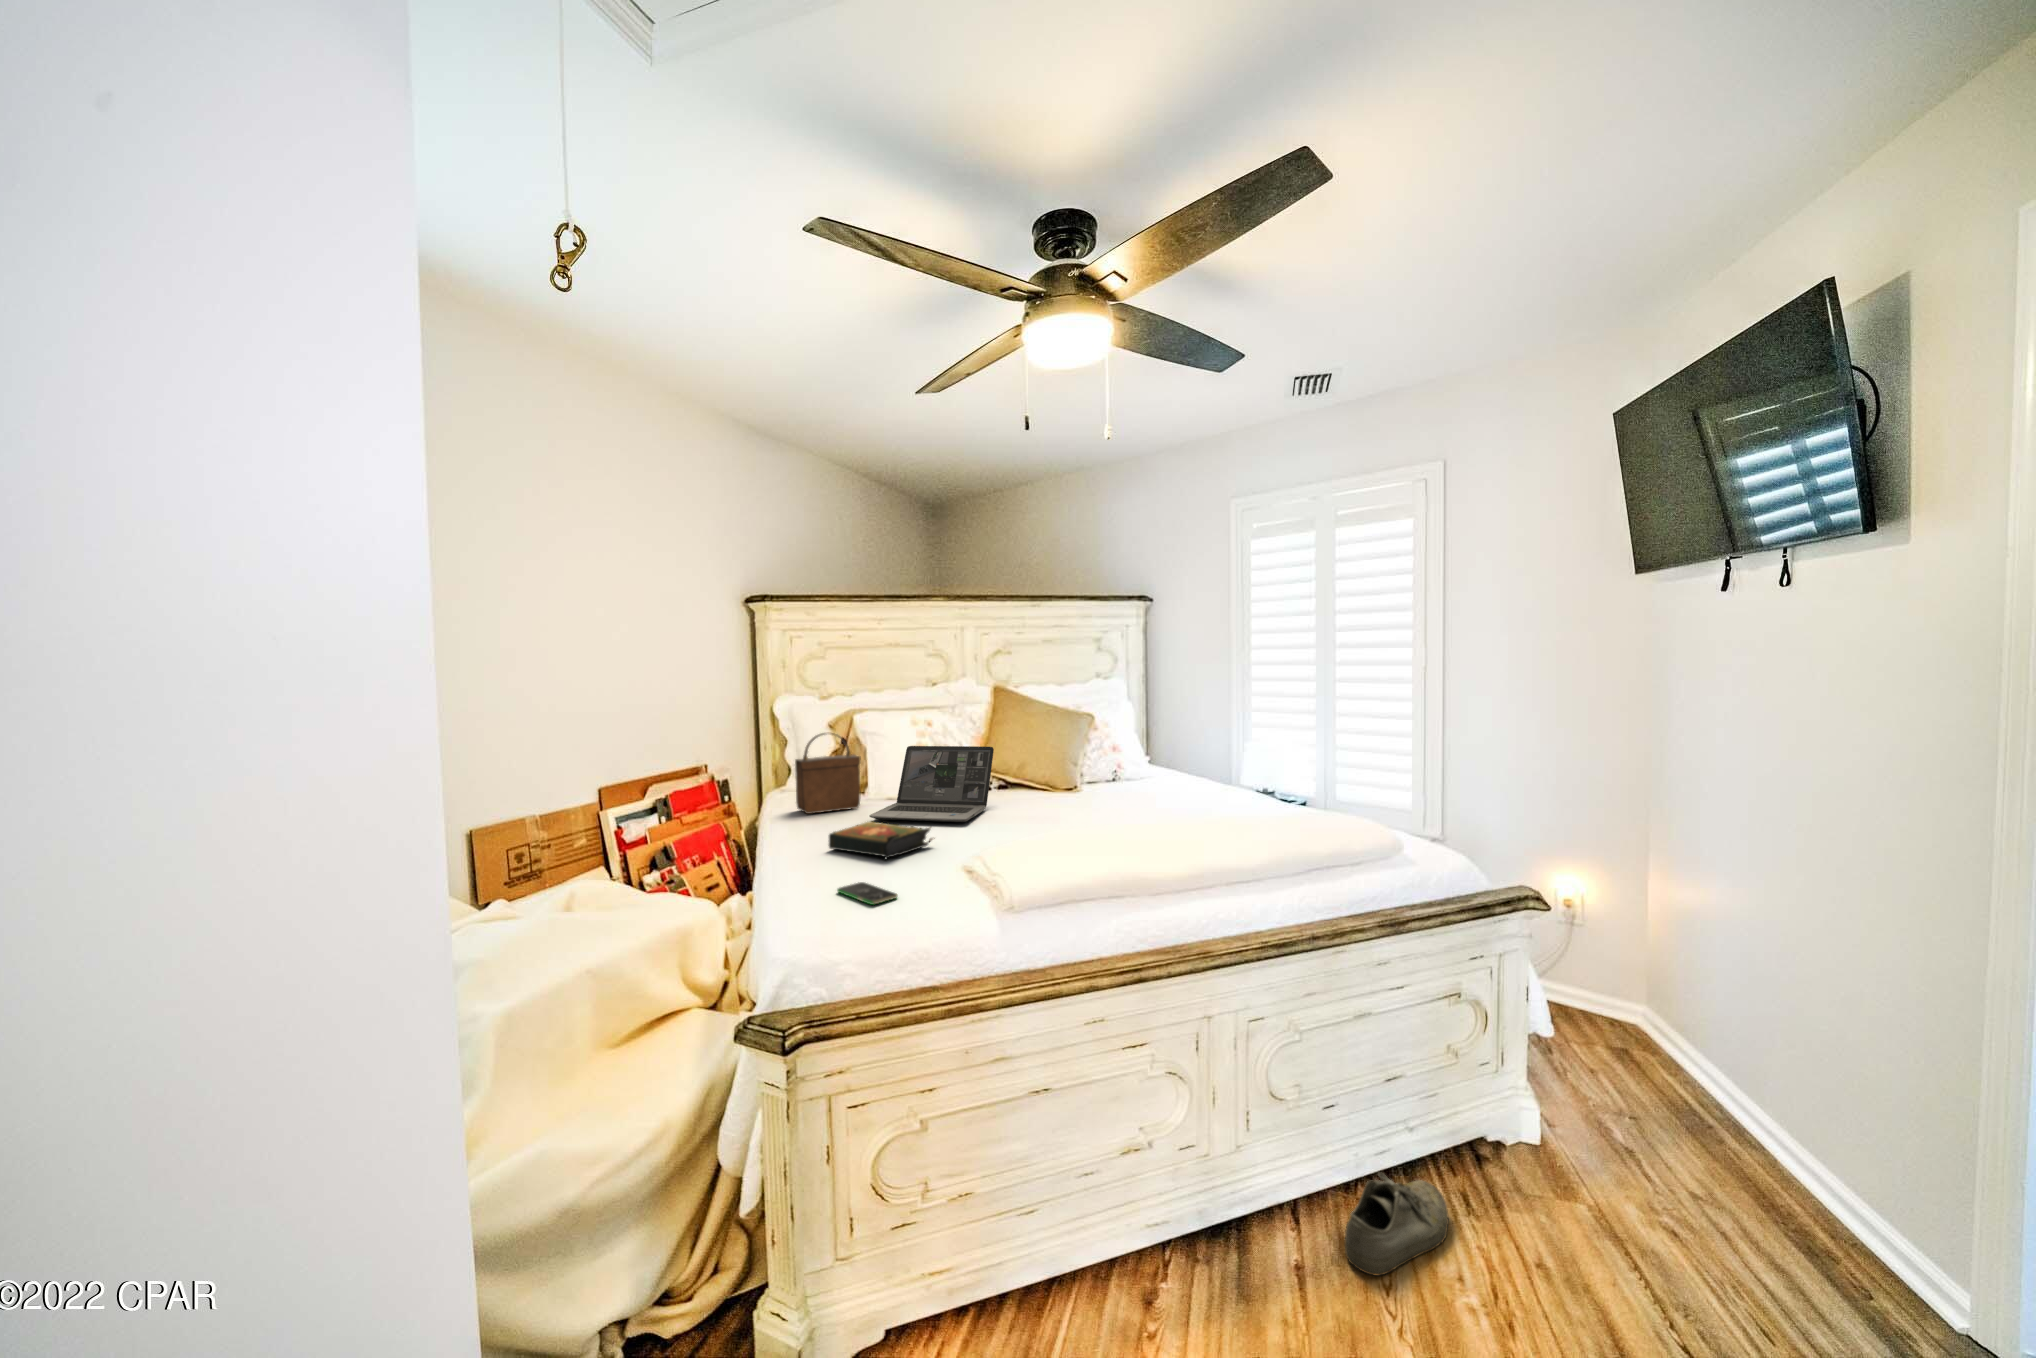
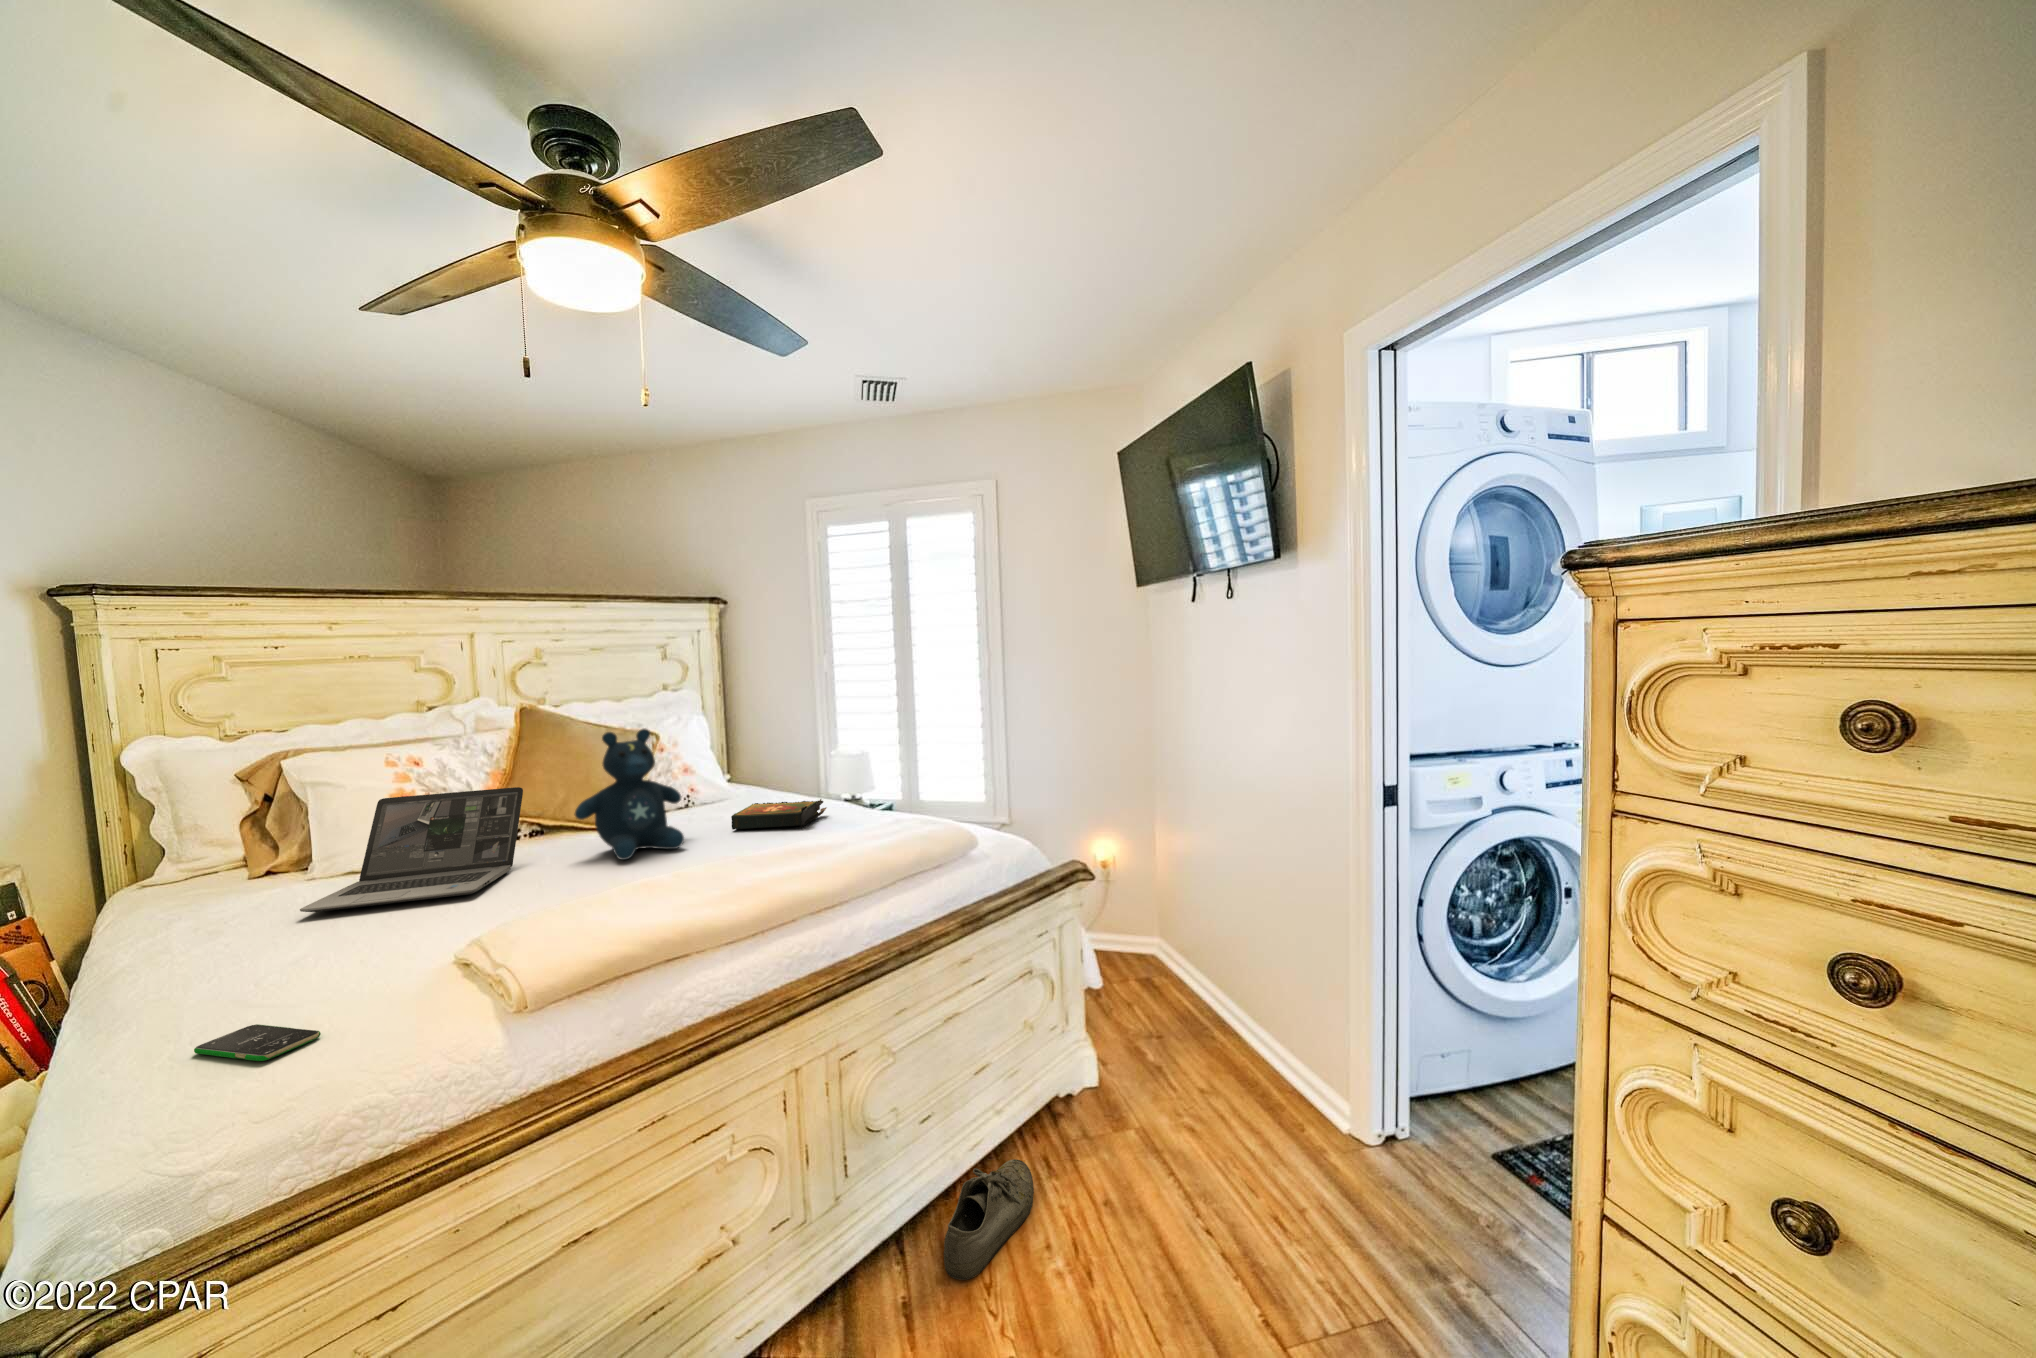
stuffed bear: none [1028,707,1108,814] -> present [574,729,684,860]
handbag: present [795,733,861,814] -> none [144,793,289,925]
book: present [829,821,933,860] -> present [731,799,826,830]

